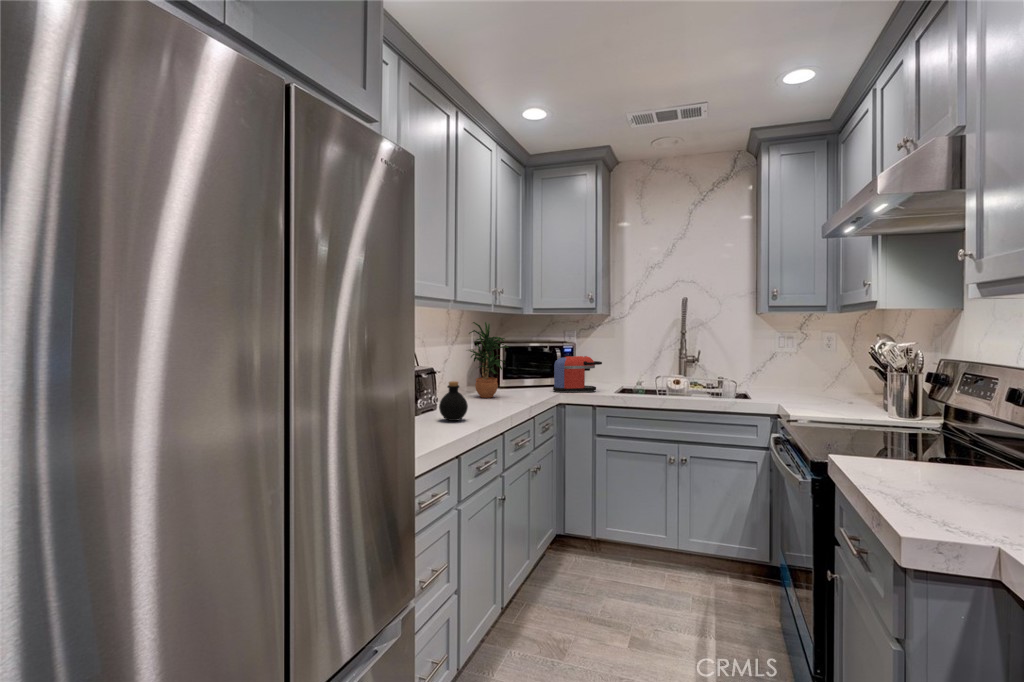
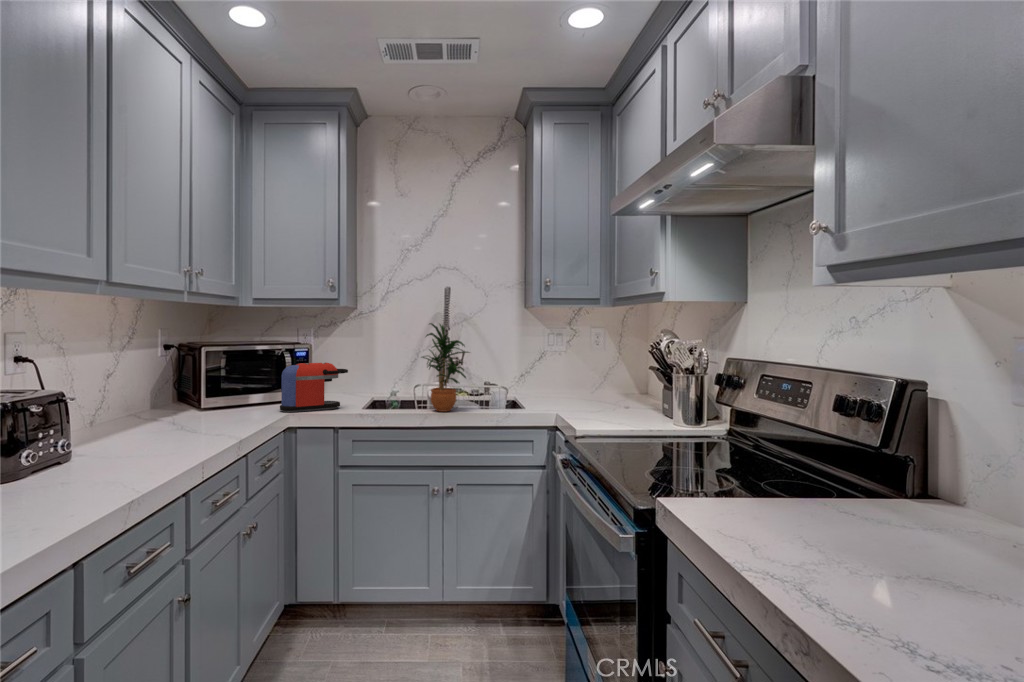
potted plant: present [469,322,509,398] -> present [422,323,469,412]
bottle: present [439,381,468,421] -> none [68,414,125,479]

